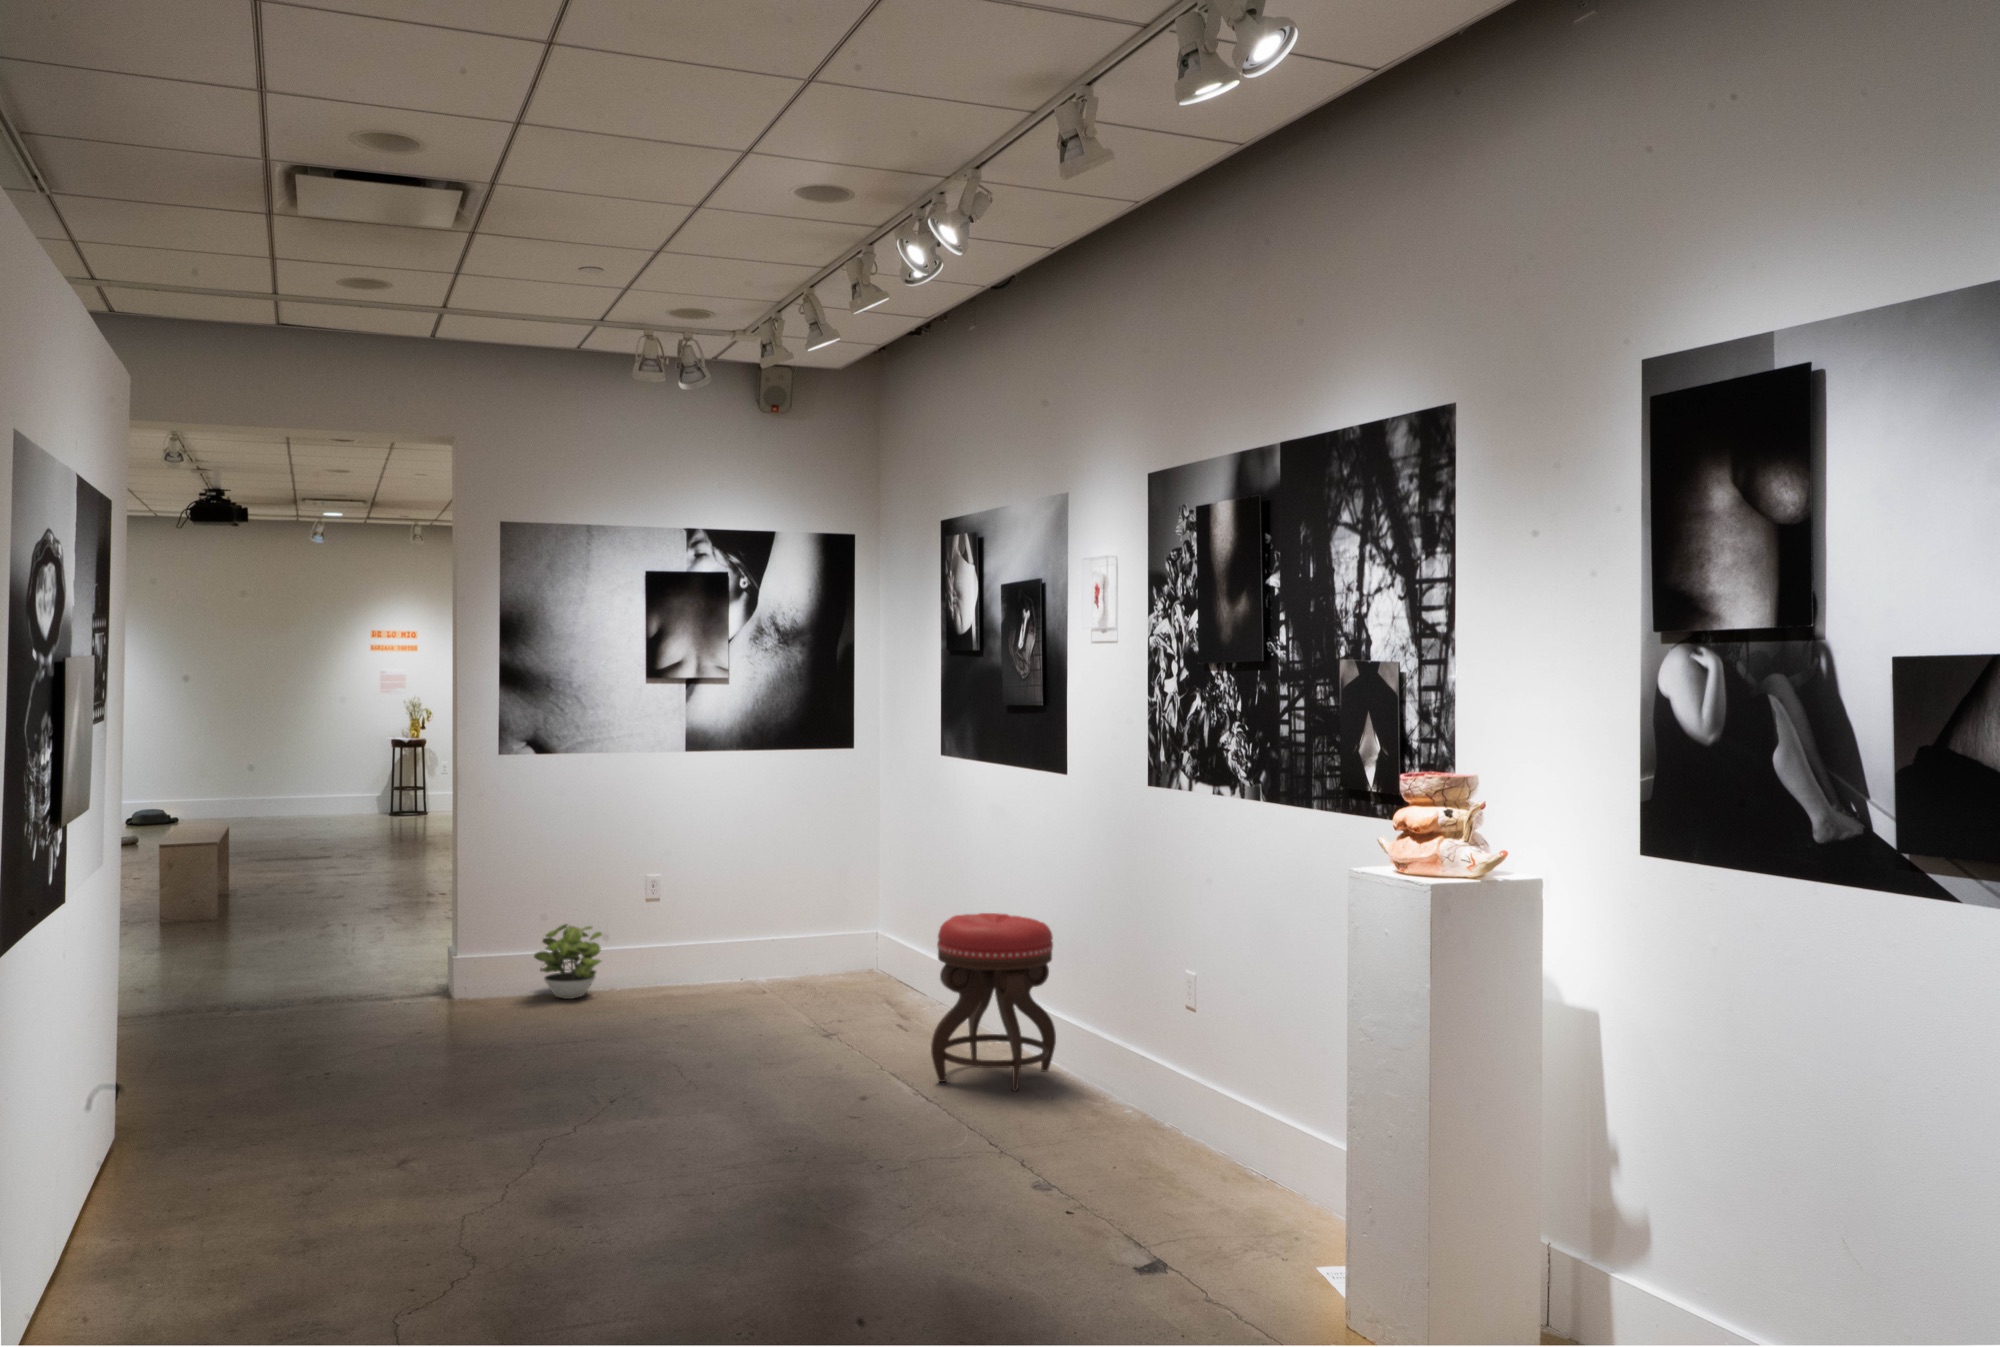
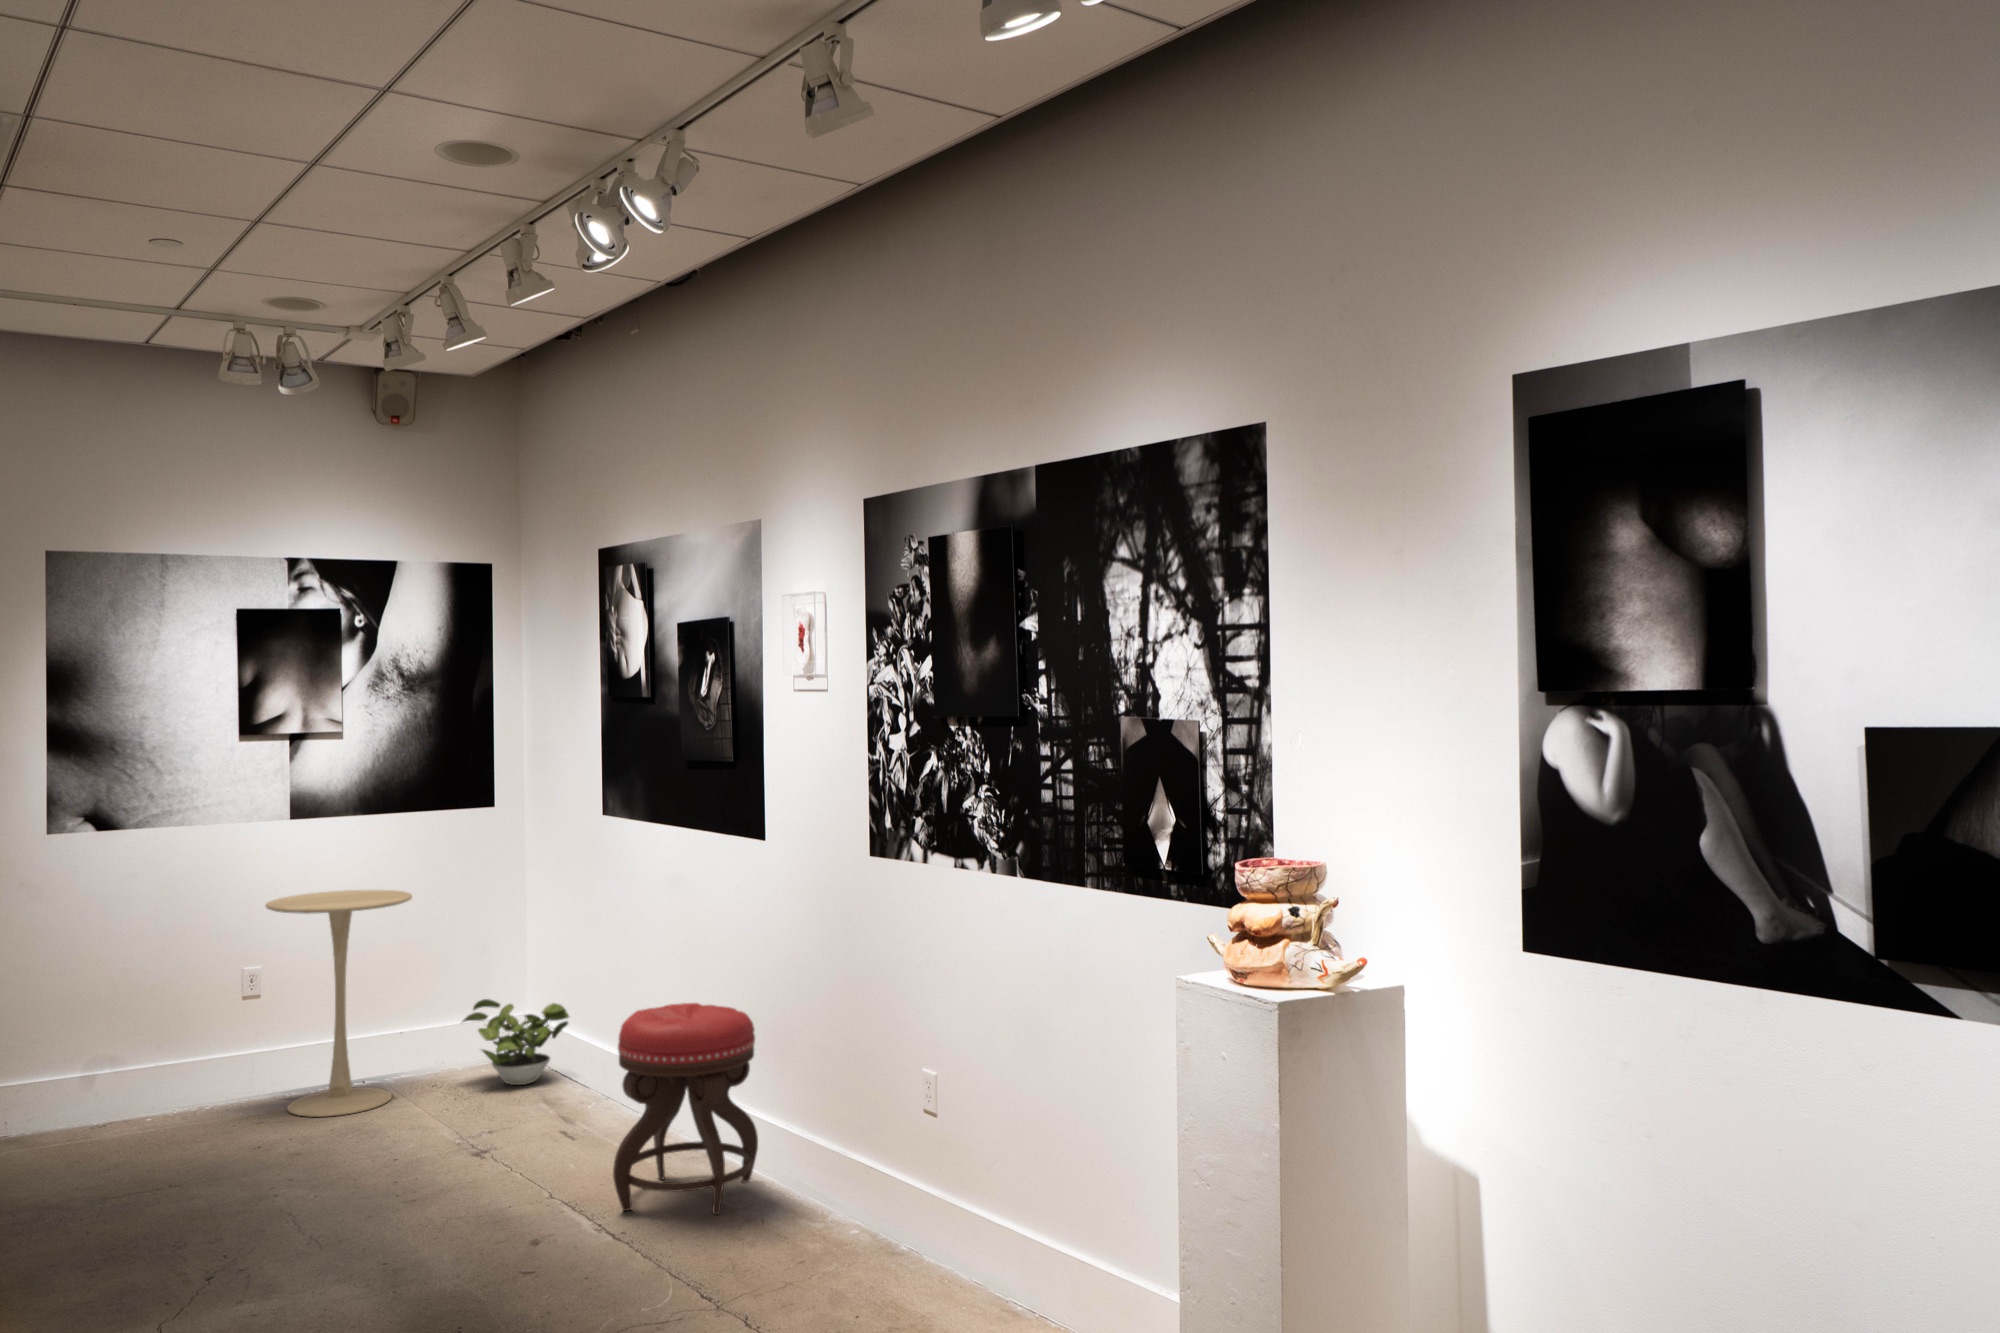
pedestal table: none [667,814,782,1000] -> present [265,890,412,1117]
potted plant: present [534,924,602,999] -> present [463,999,569,1085]

